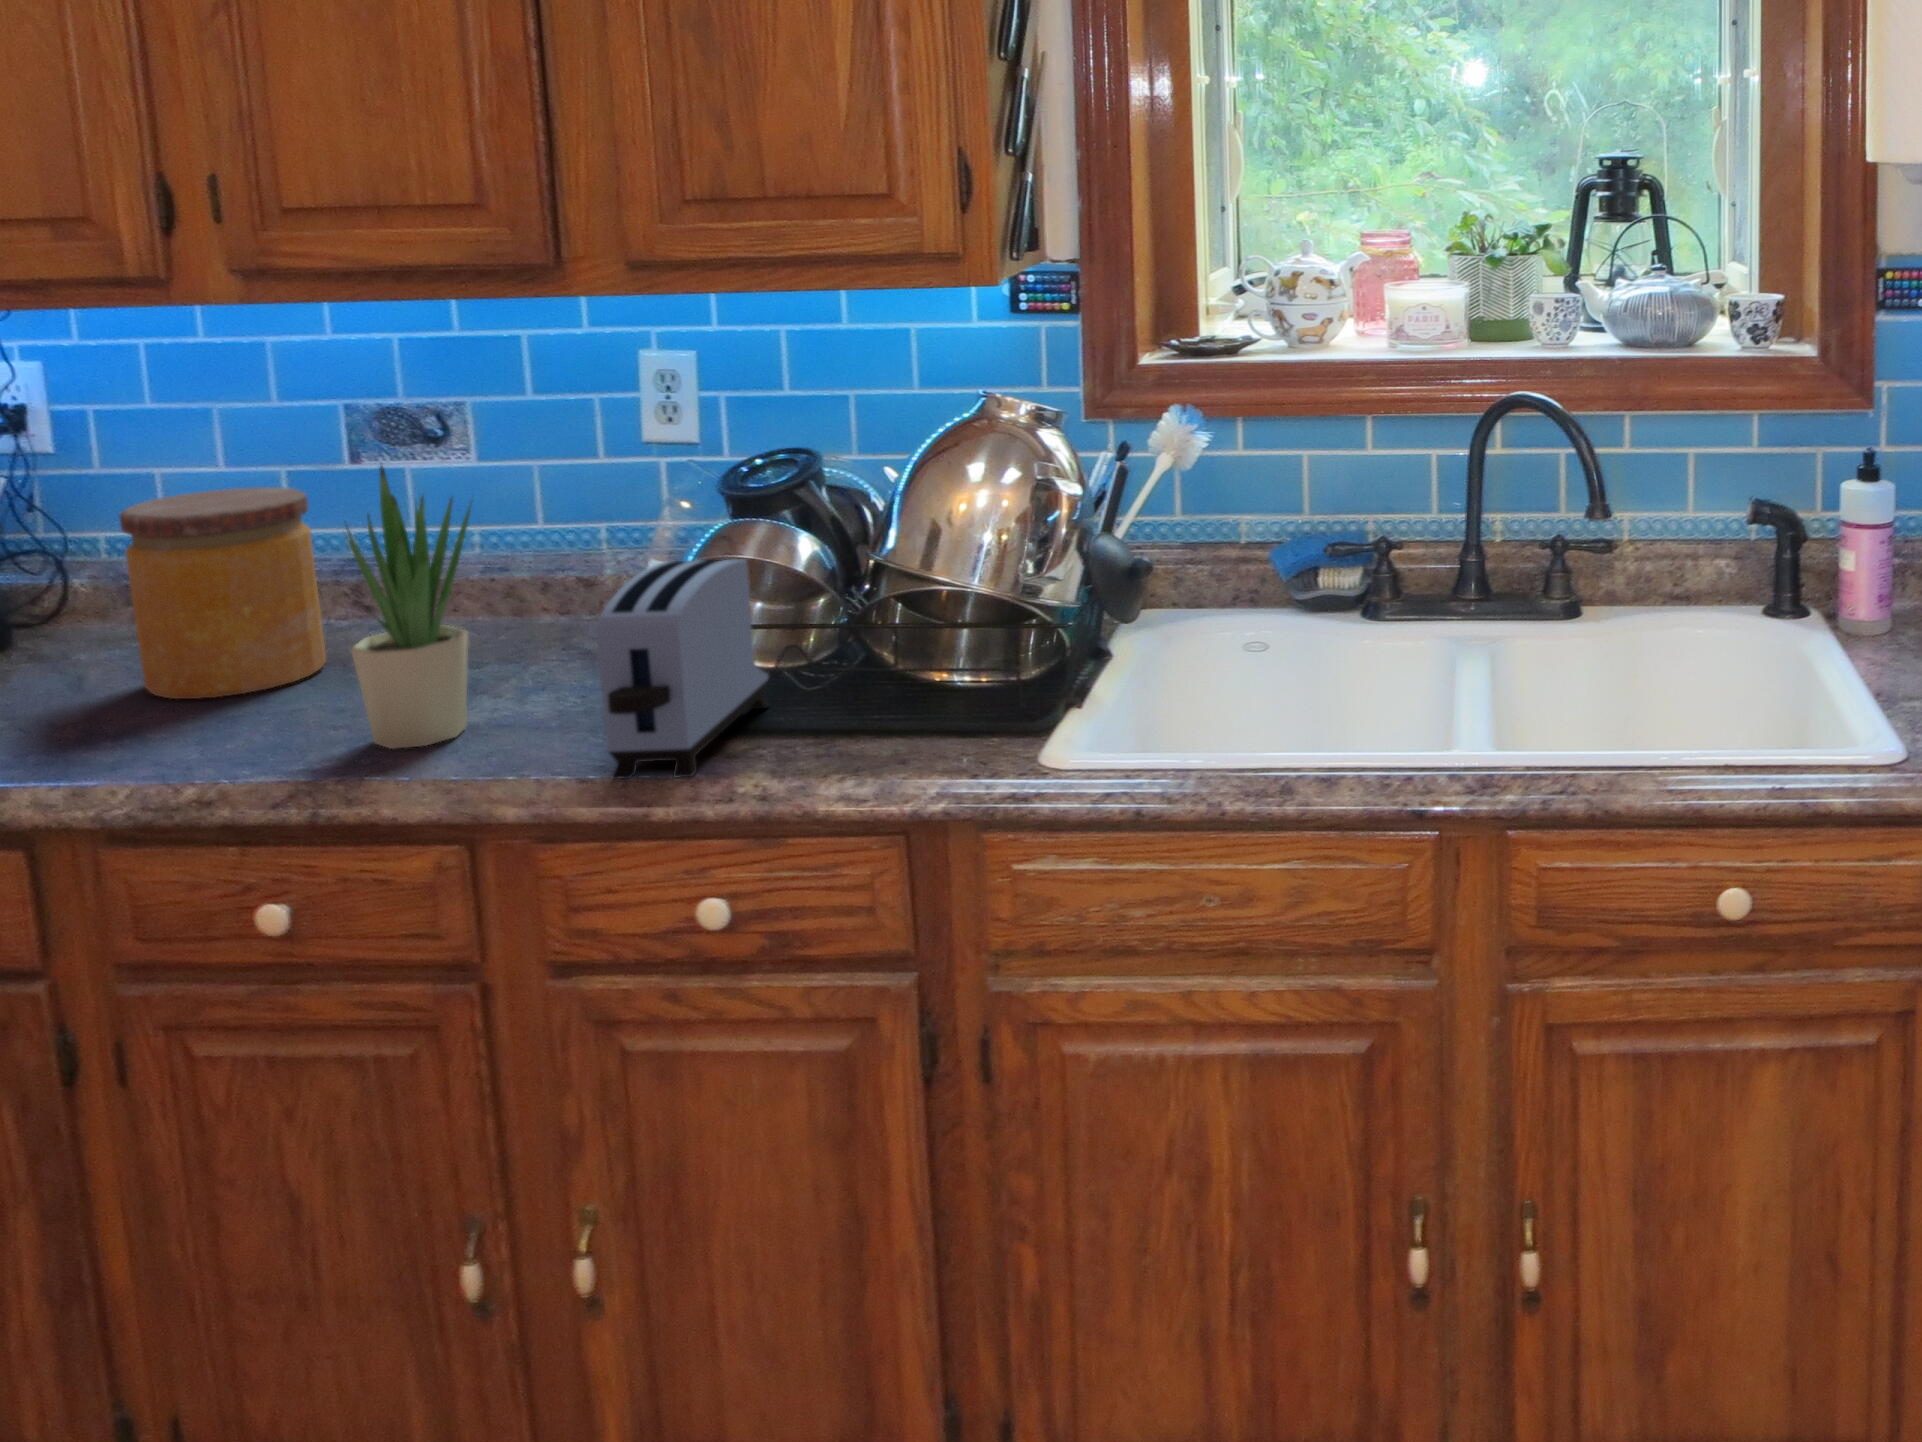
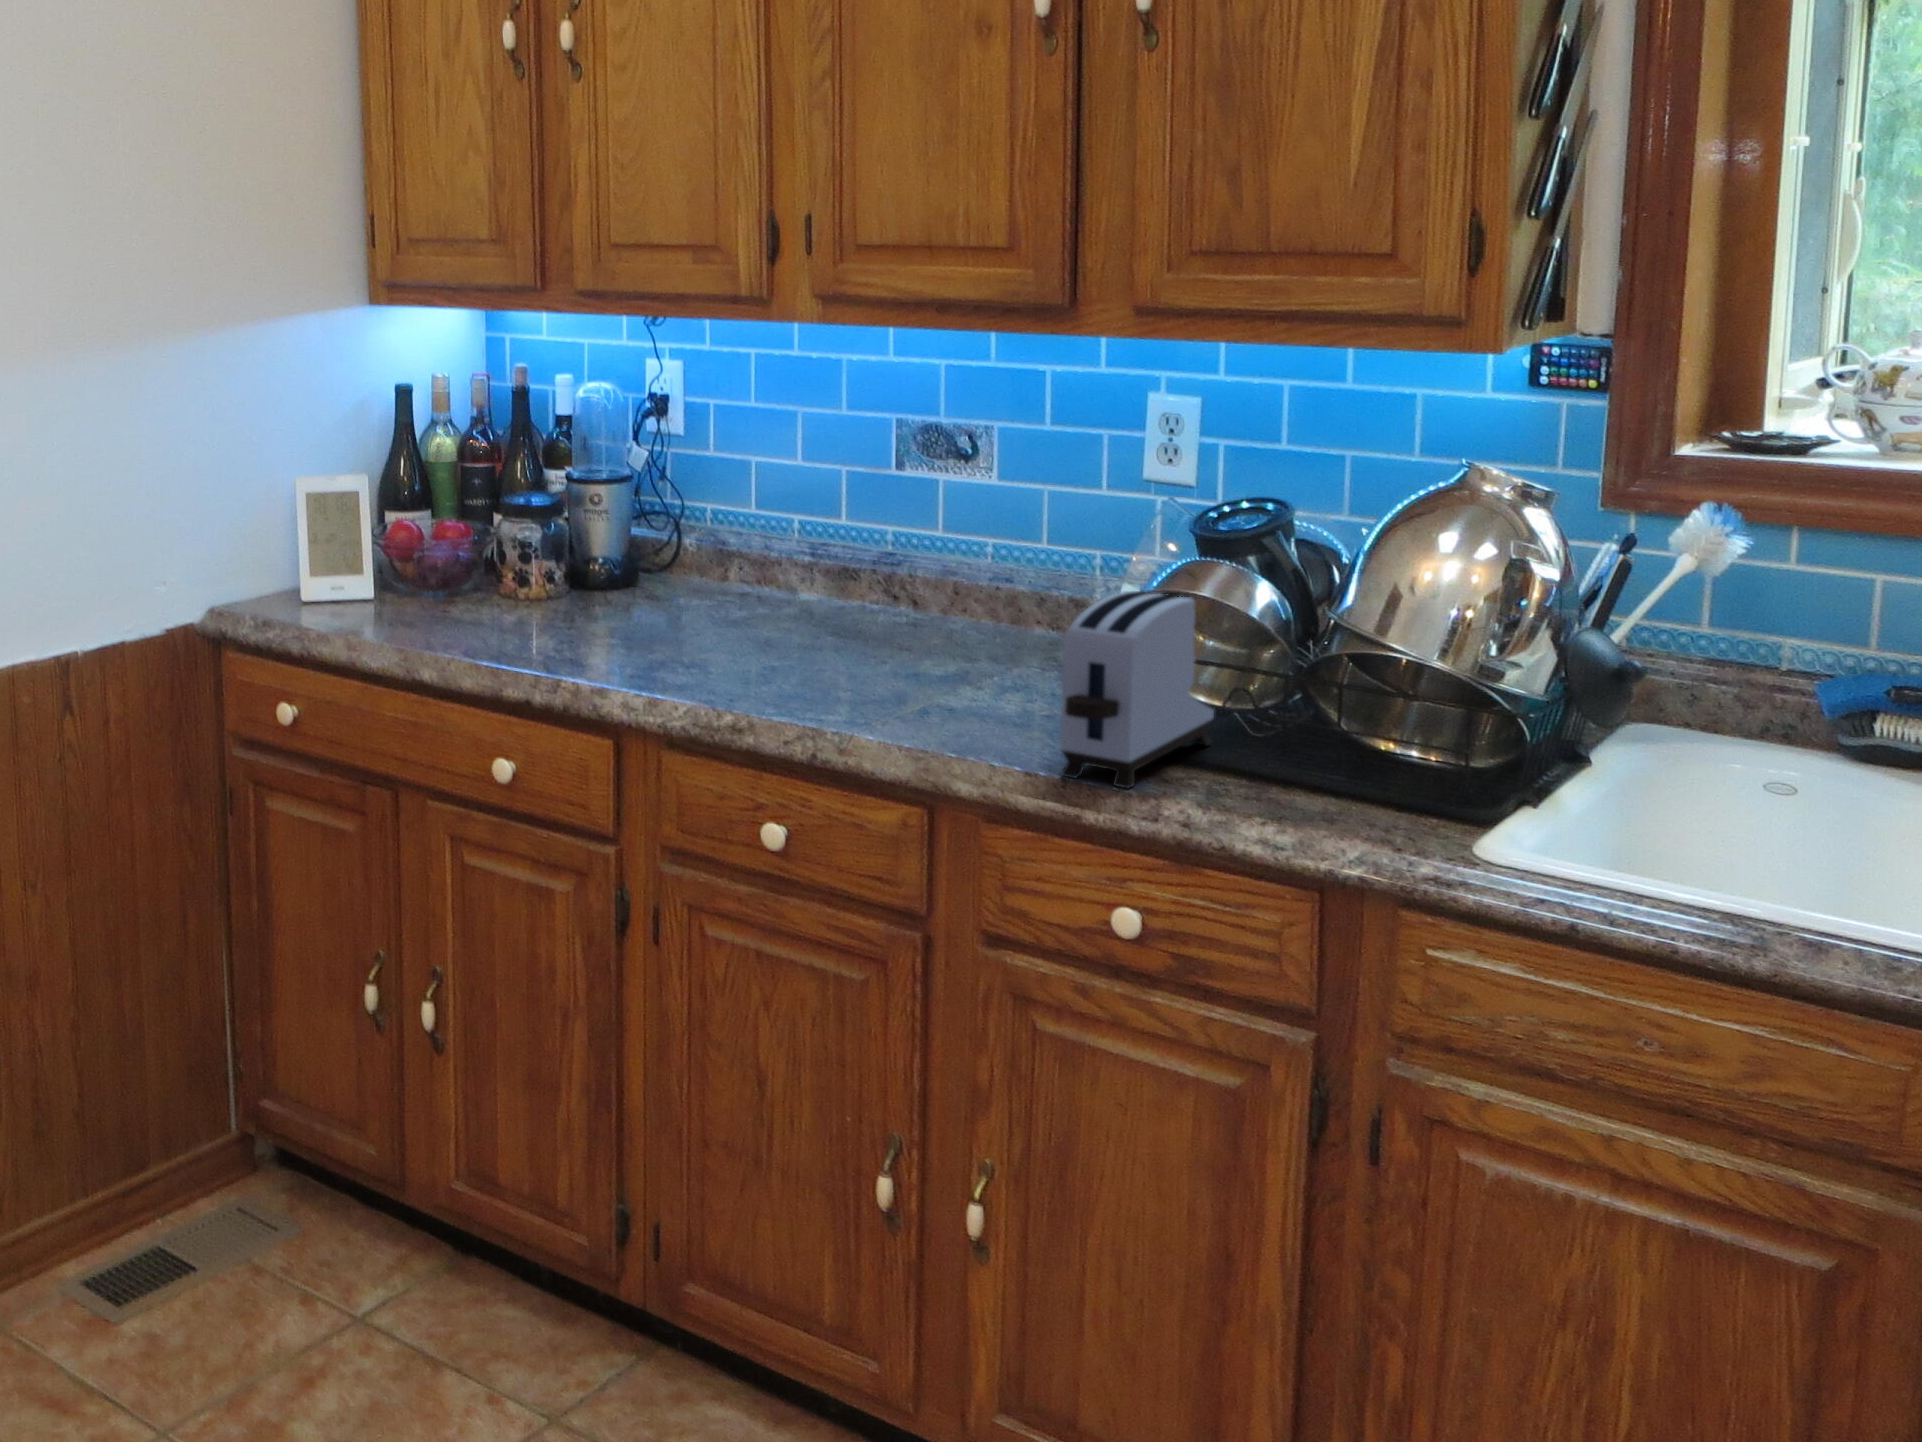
potted plant: present [344,465,471,749] -> none [875,471,982,718]
jar: present [120,487,326,699] -> none [728,480,857,651]

